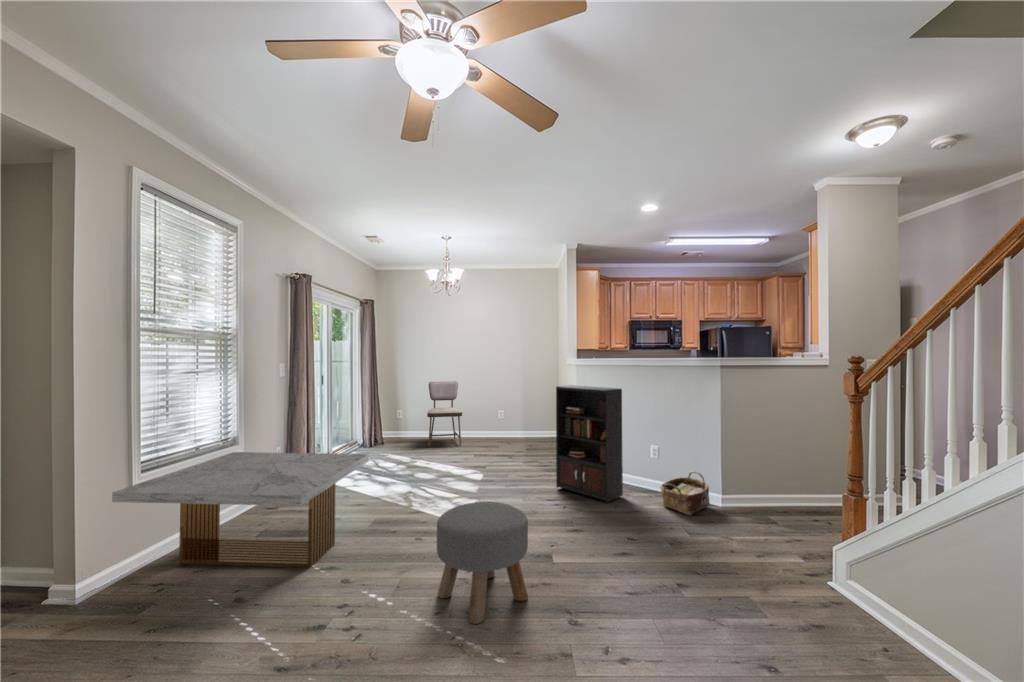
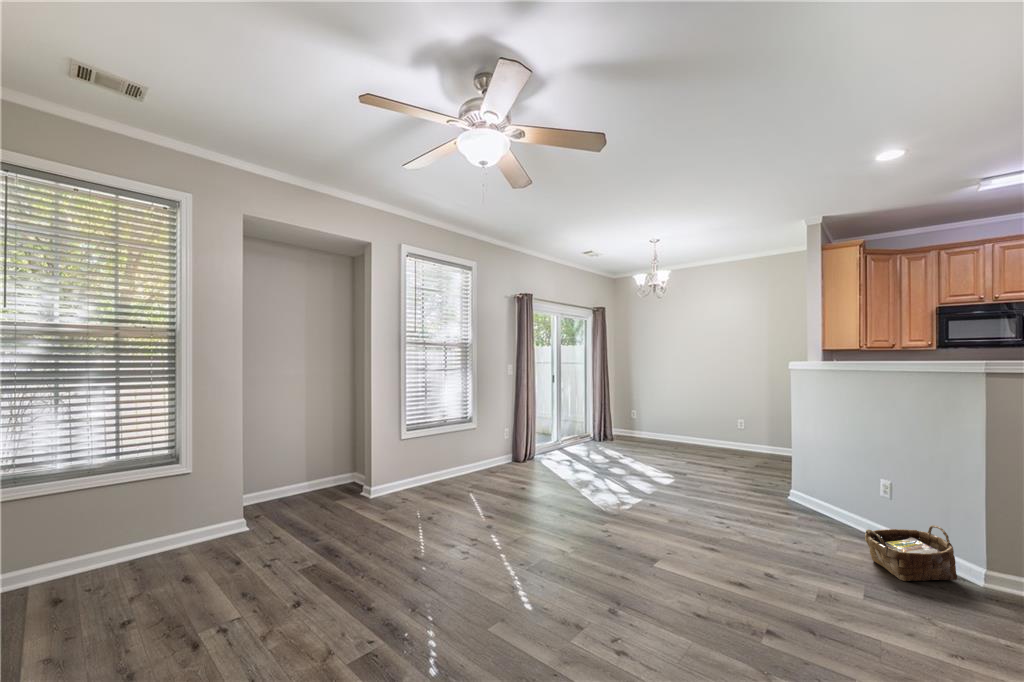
dining chair: present [427,382,462,447] -> none [651,385,689,452]
bookcase: present [556,385,650,502] -> none [739,393,869,547]
coffee table: present [112,452,369,567] -> none [388,426,539,513]
ottoman: present [437,502,528,624] -> none [525,487,604,581]

